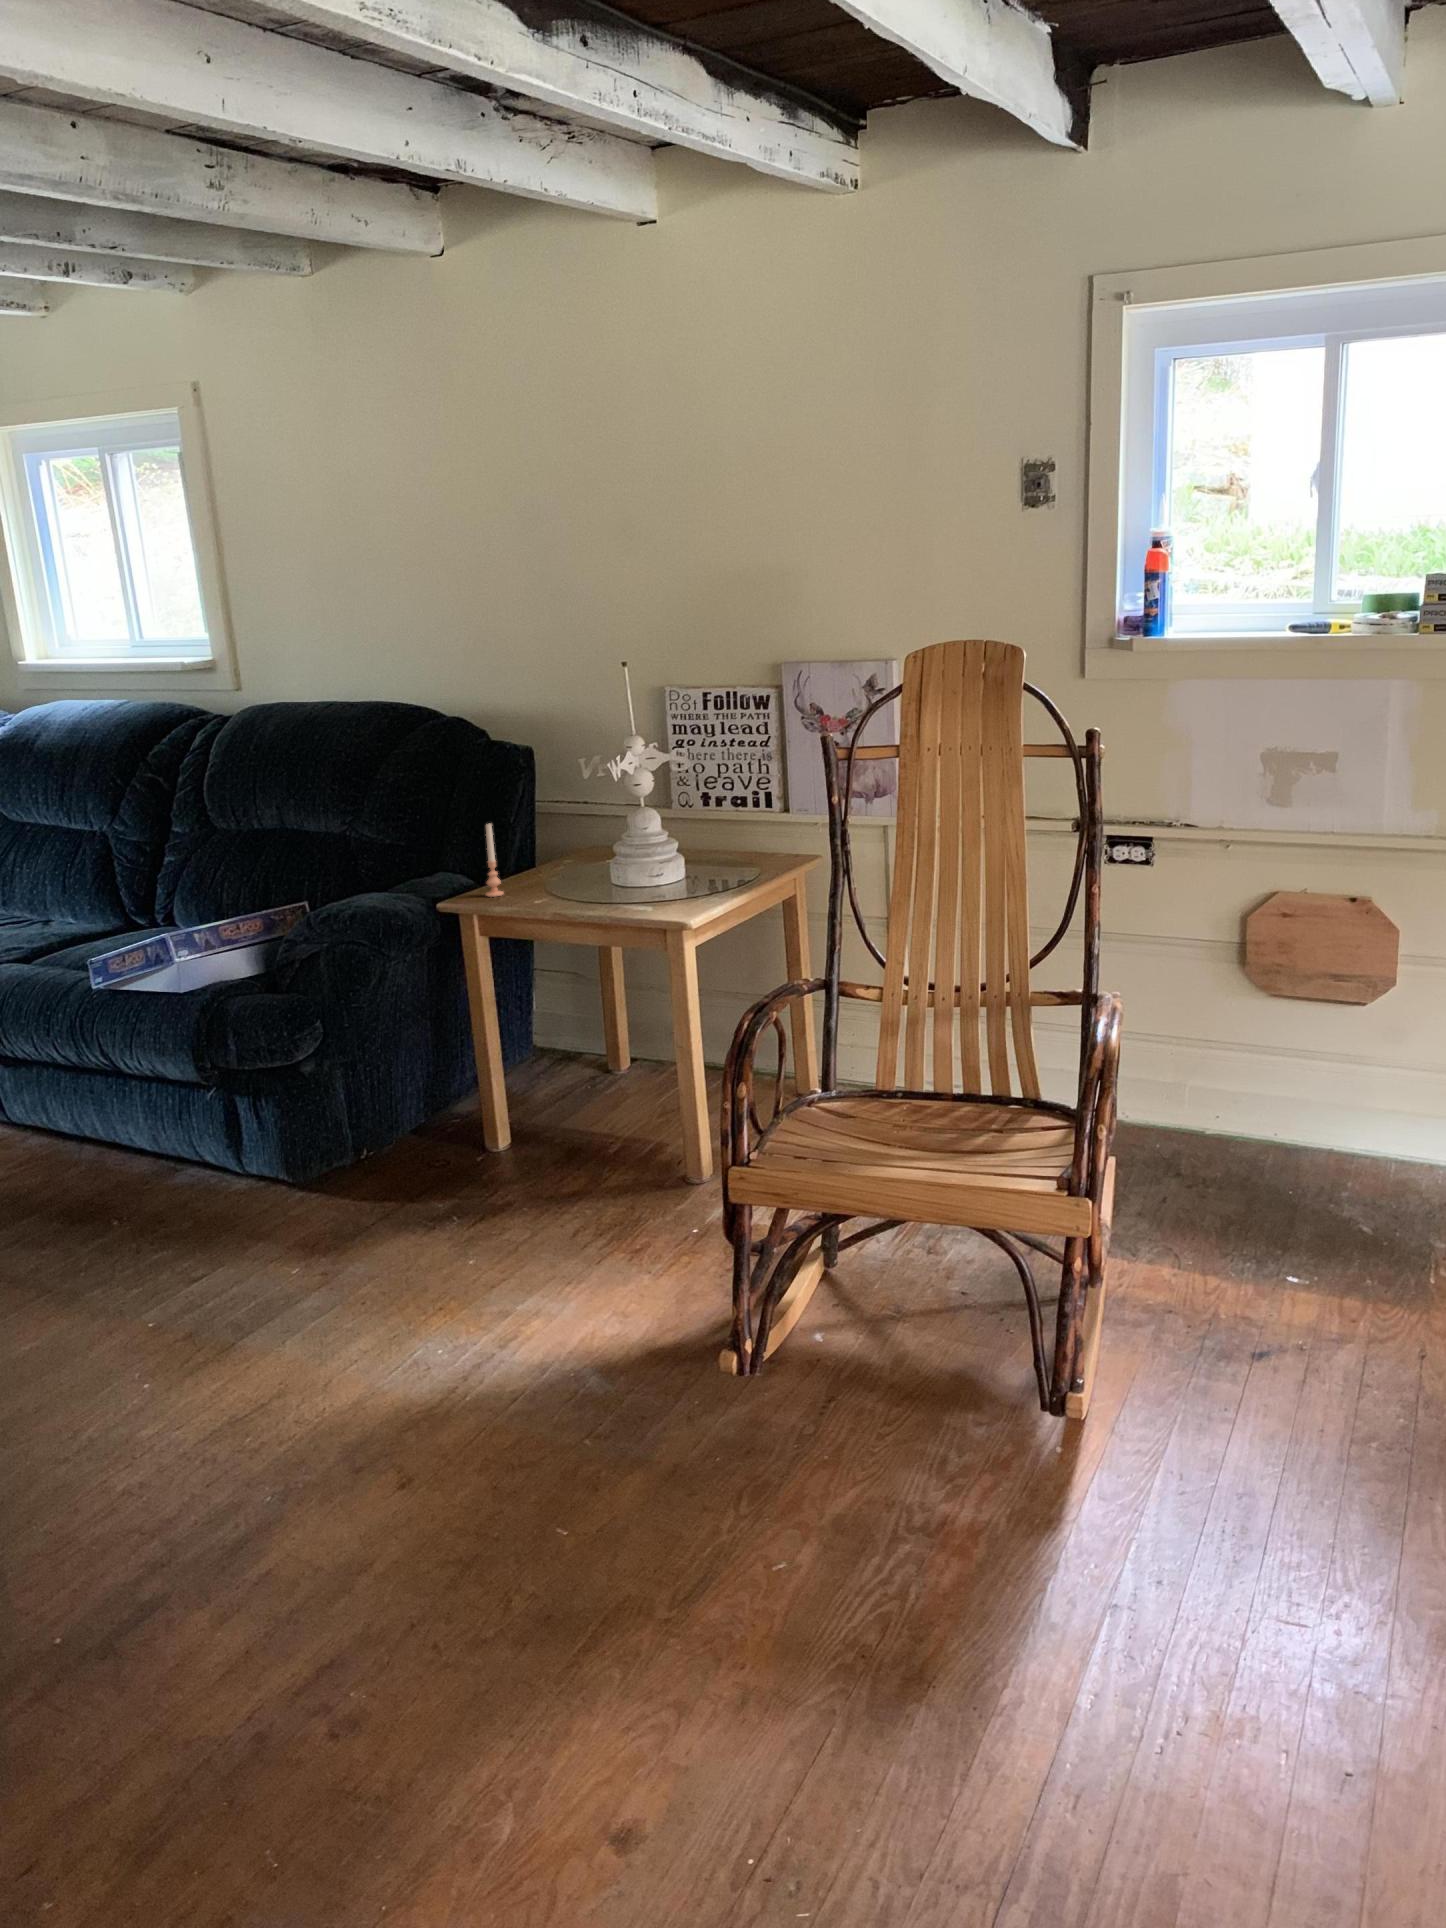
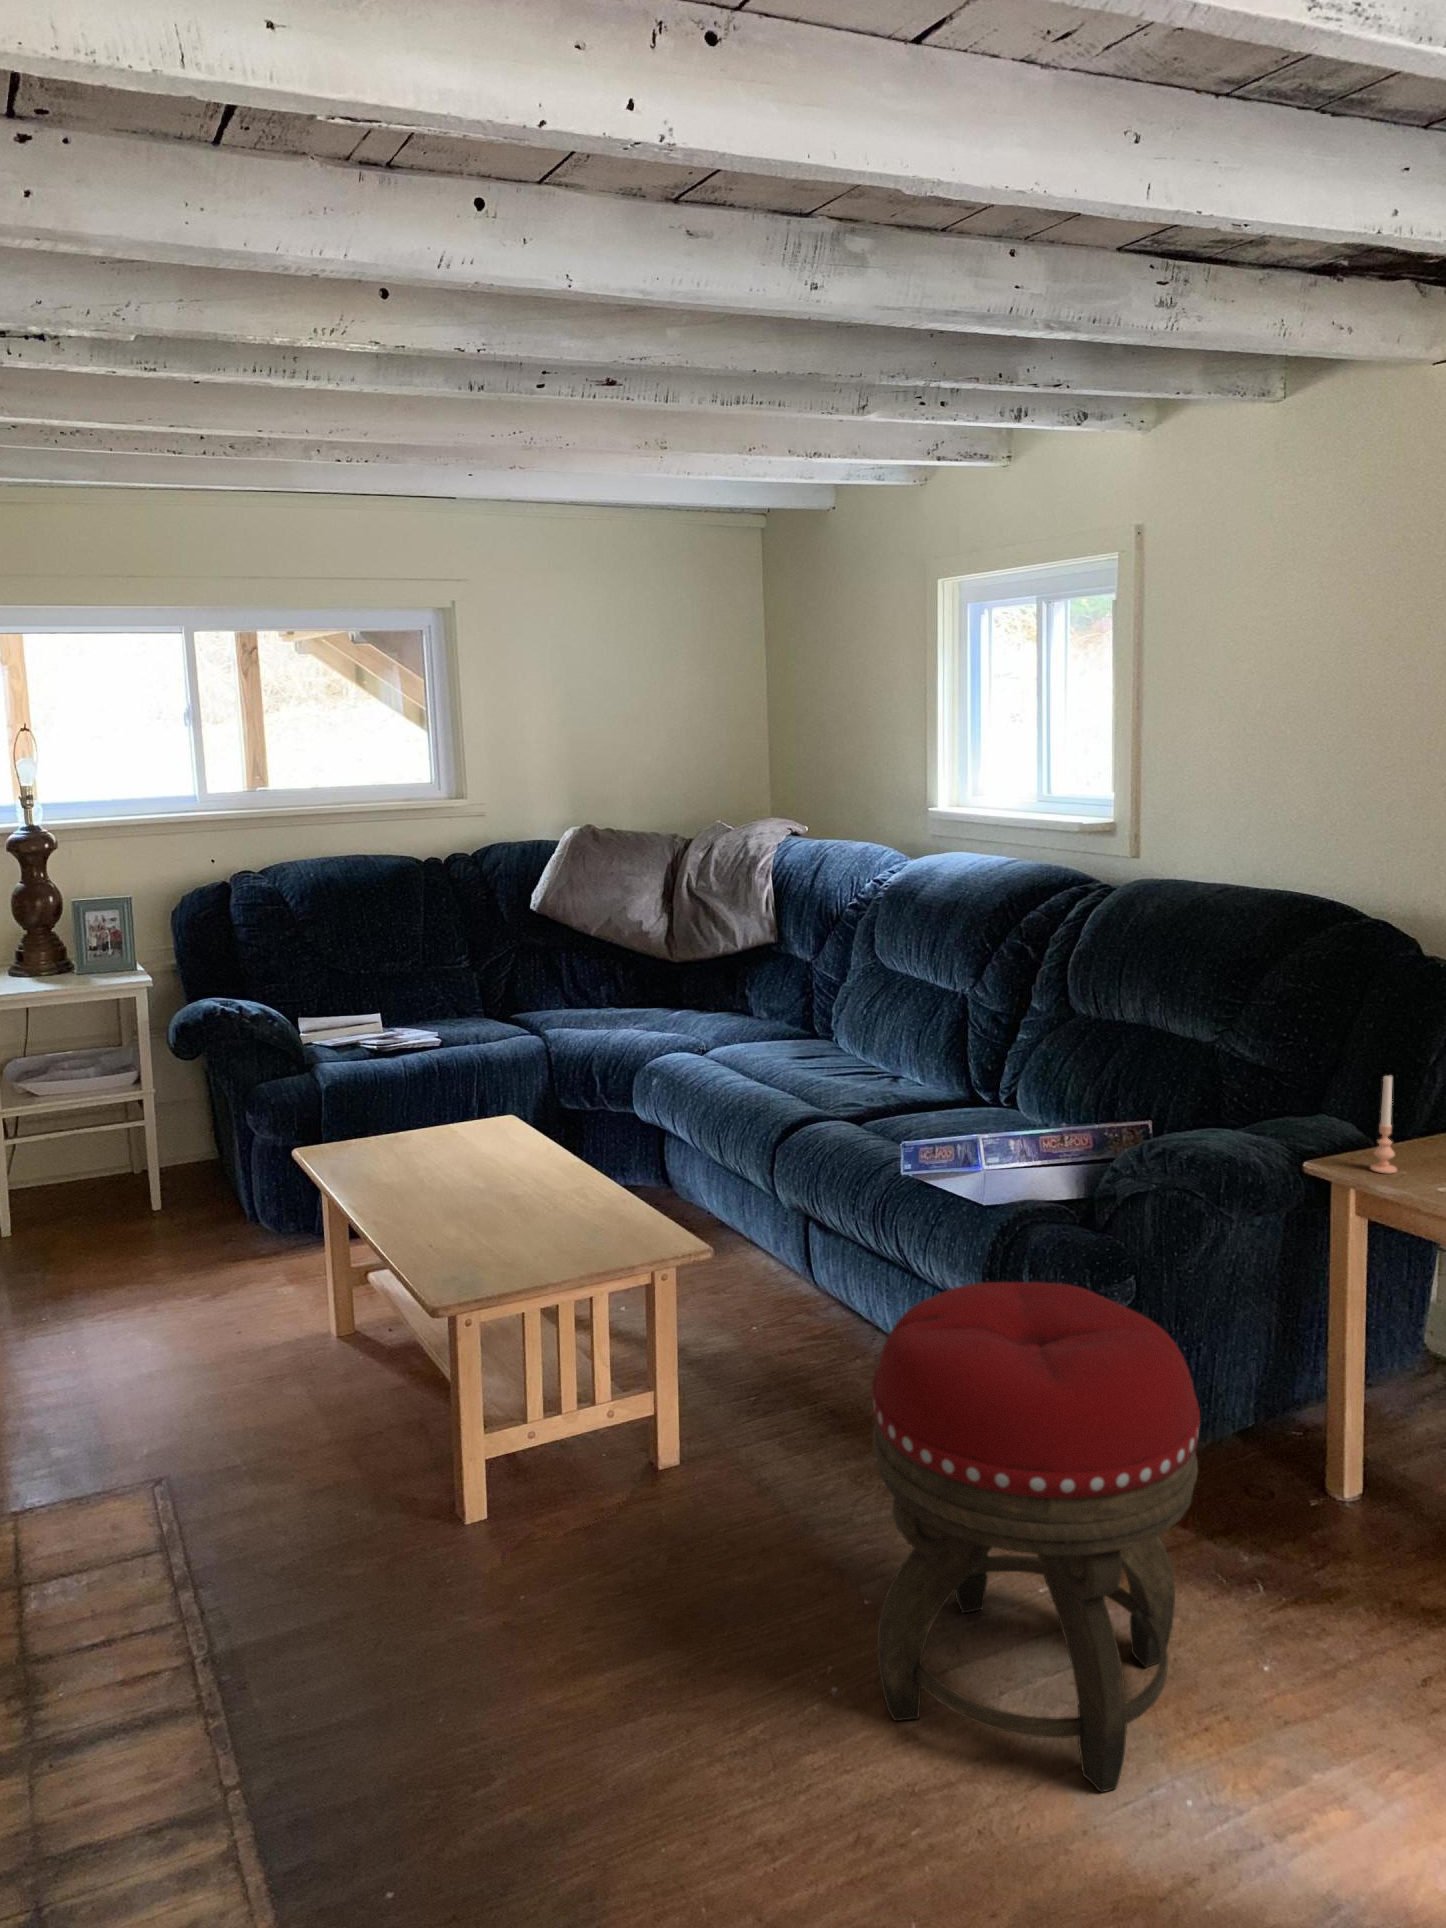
footstool: none [150,1011,418,1377] -> present [872,1282,1200,1792]

